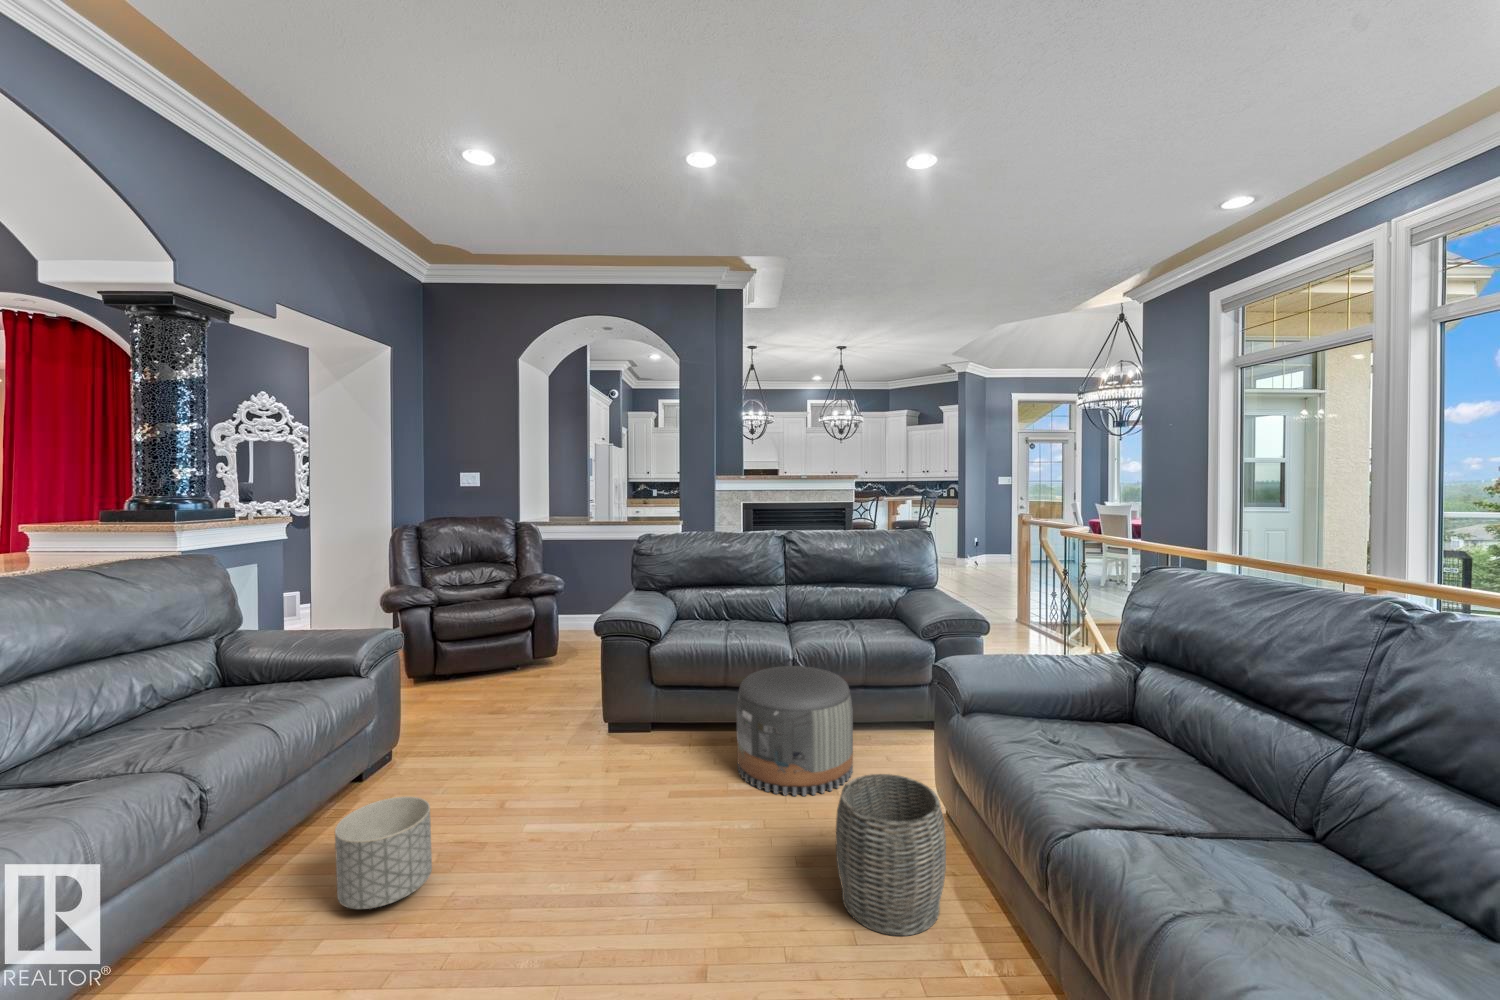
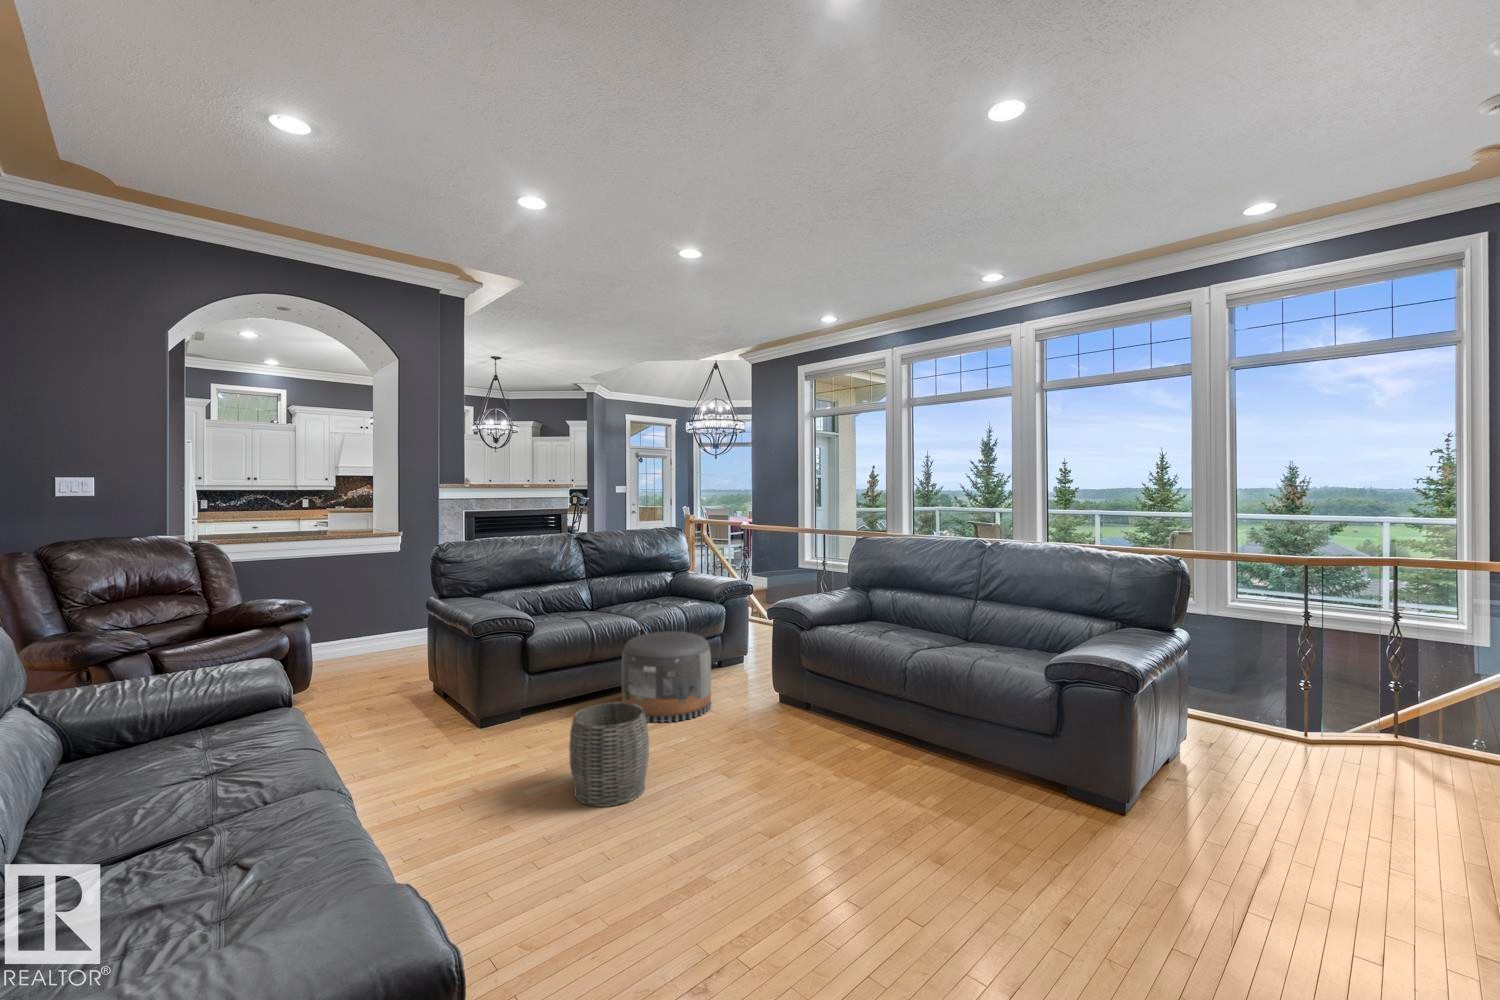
woven basket: present [836,774,946,936] -> present [569,702,649,807]
planter: present [335,797,432,909] -> none [439,770,520,866]

